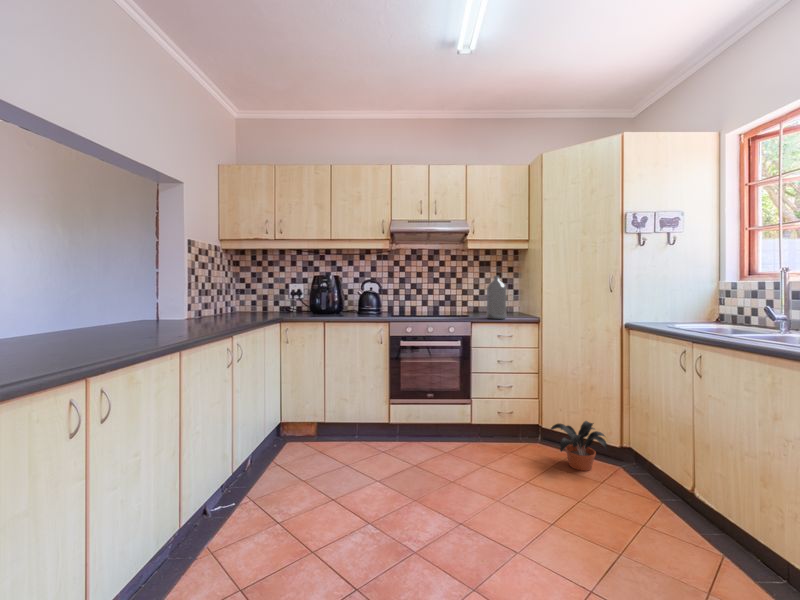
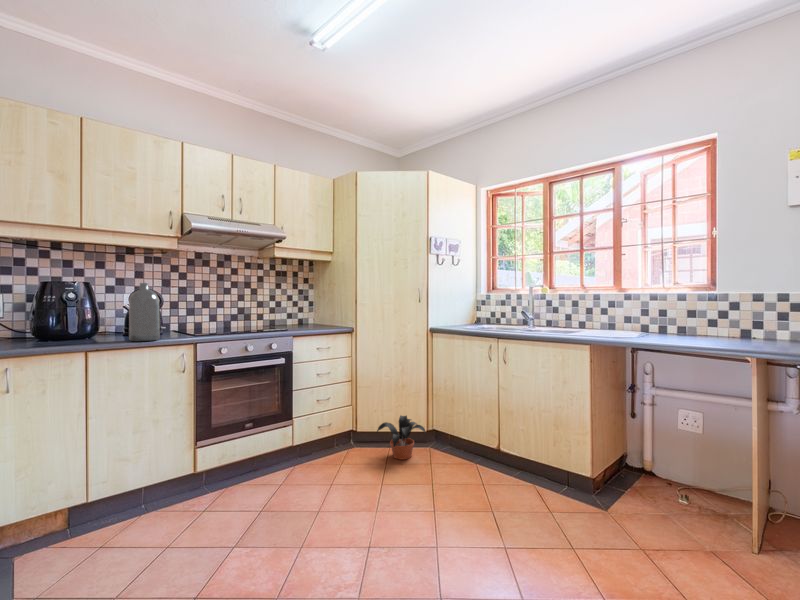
bottle: present [487,276,507,319] -> present [129,283,160,341]

